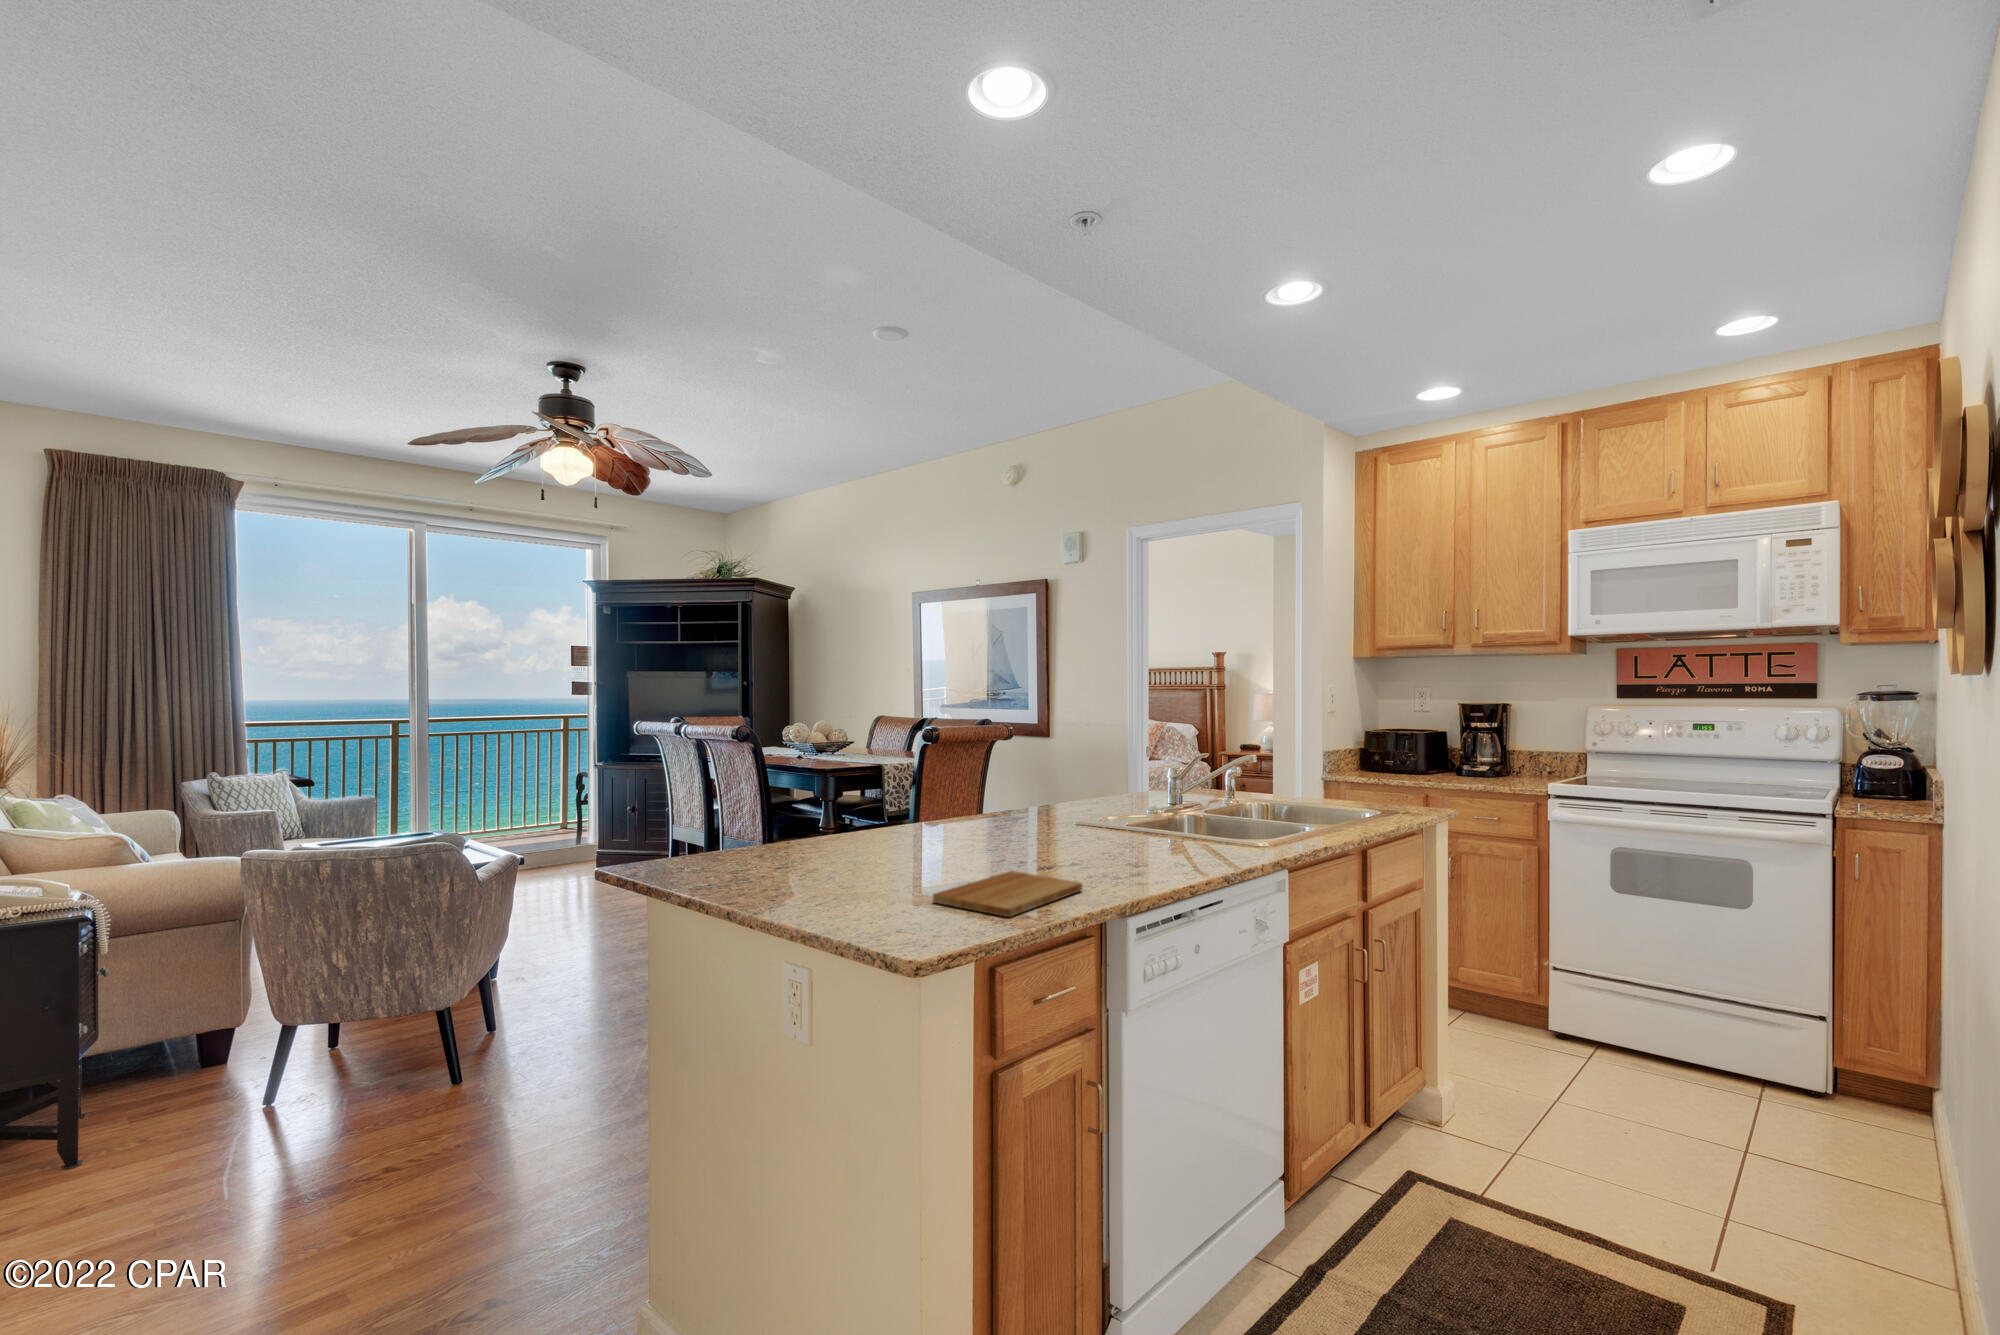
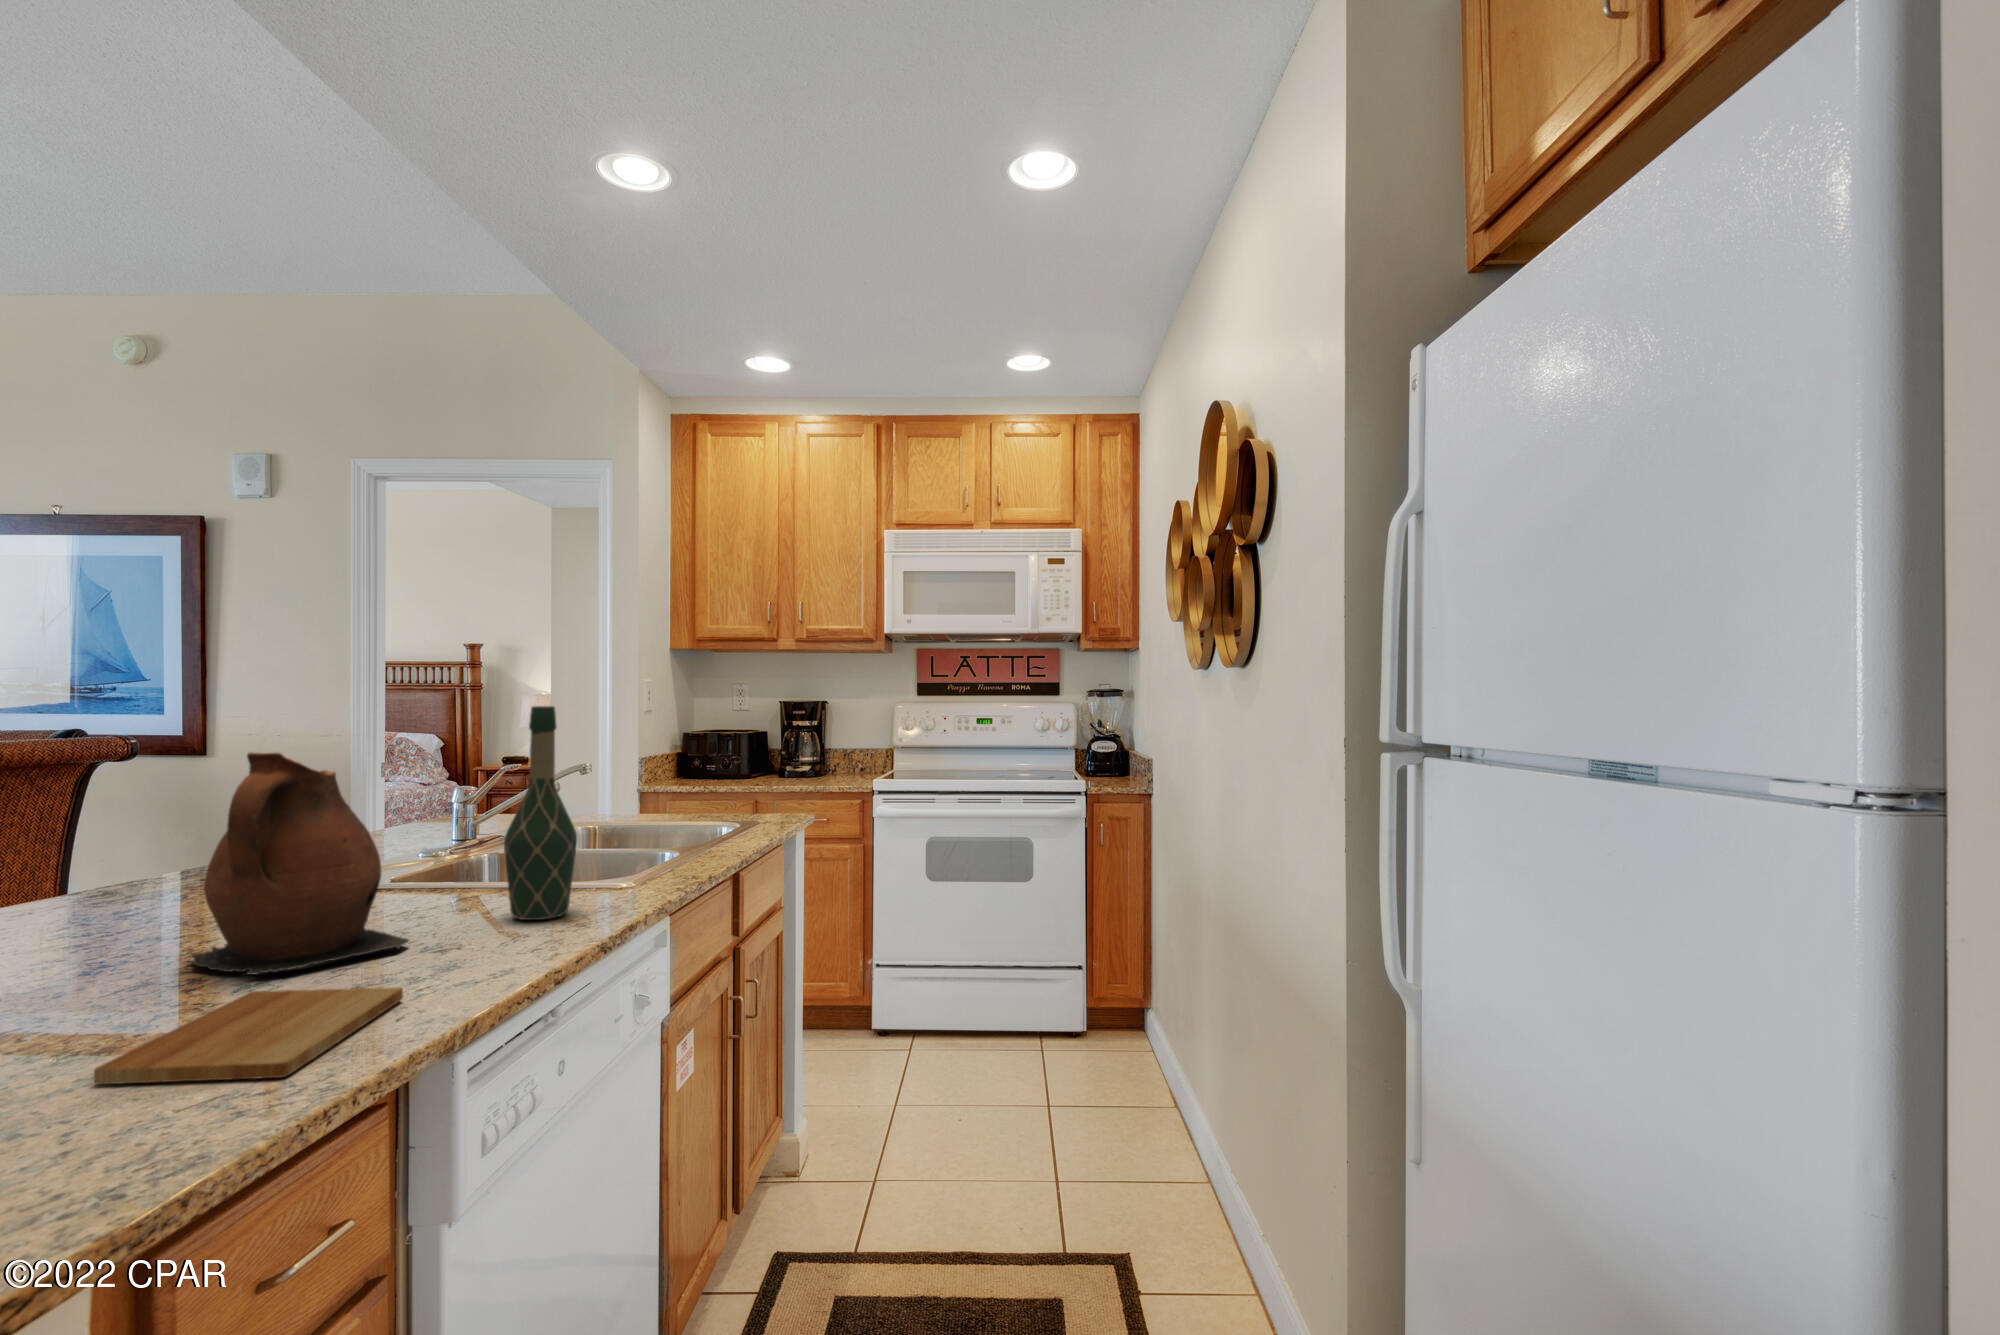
wine bottle: none [1164,706,1213,858] -> present [504,706,577,920]
ceramic pitcher: none [987,731,1103,864] -> present [180,752,409,975]

